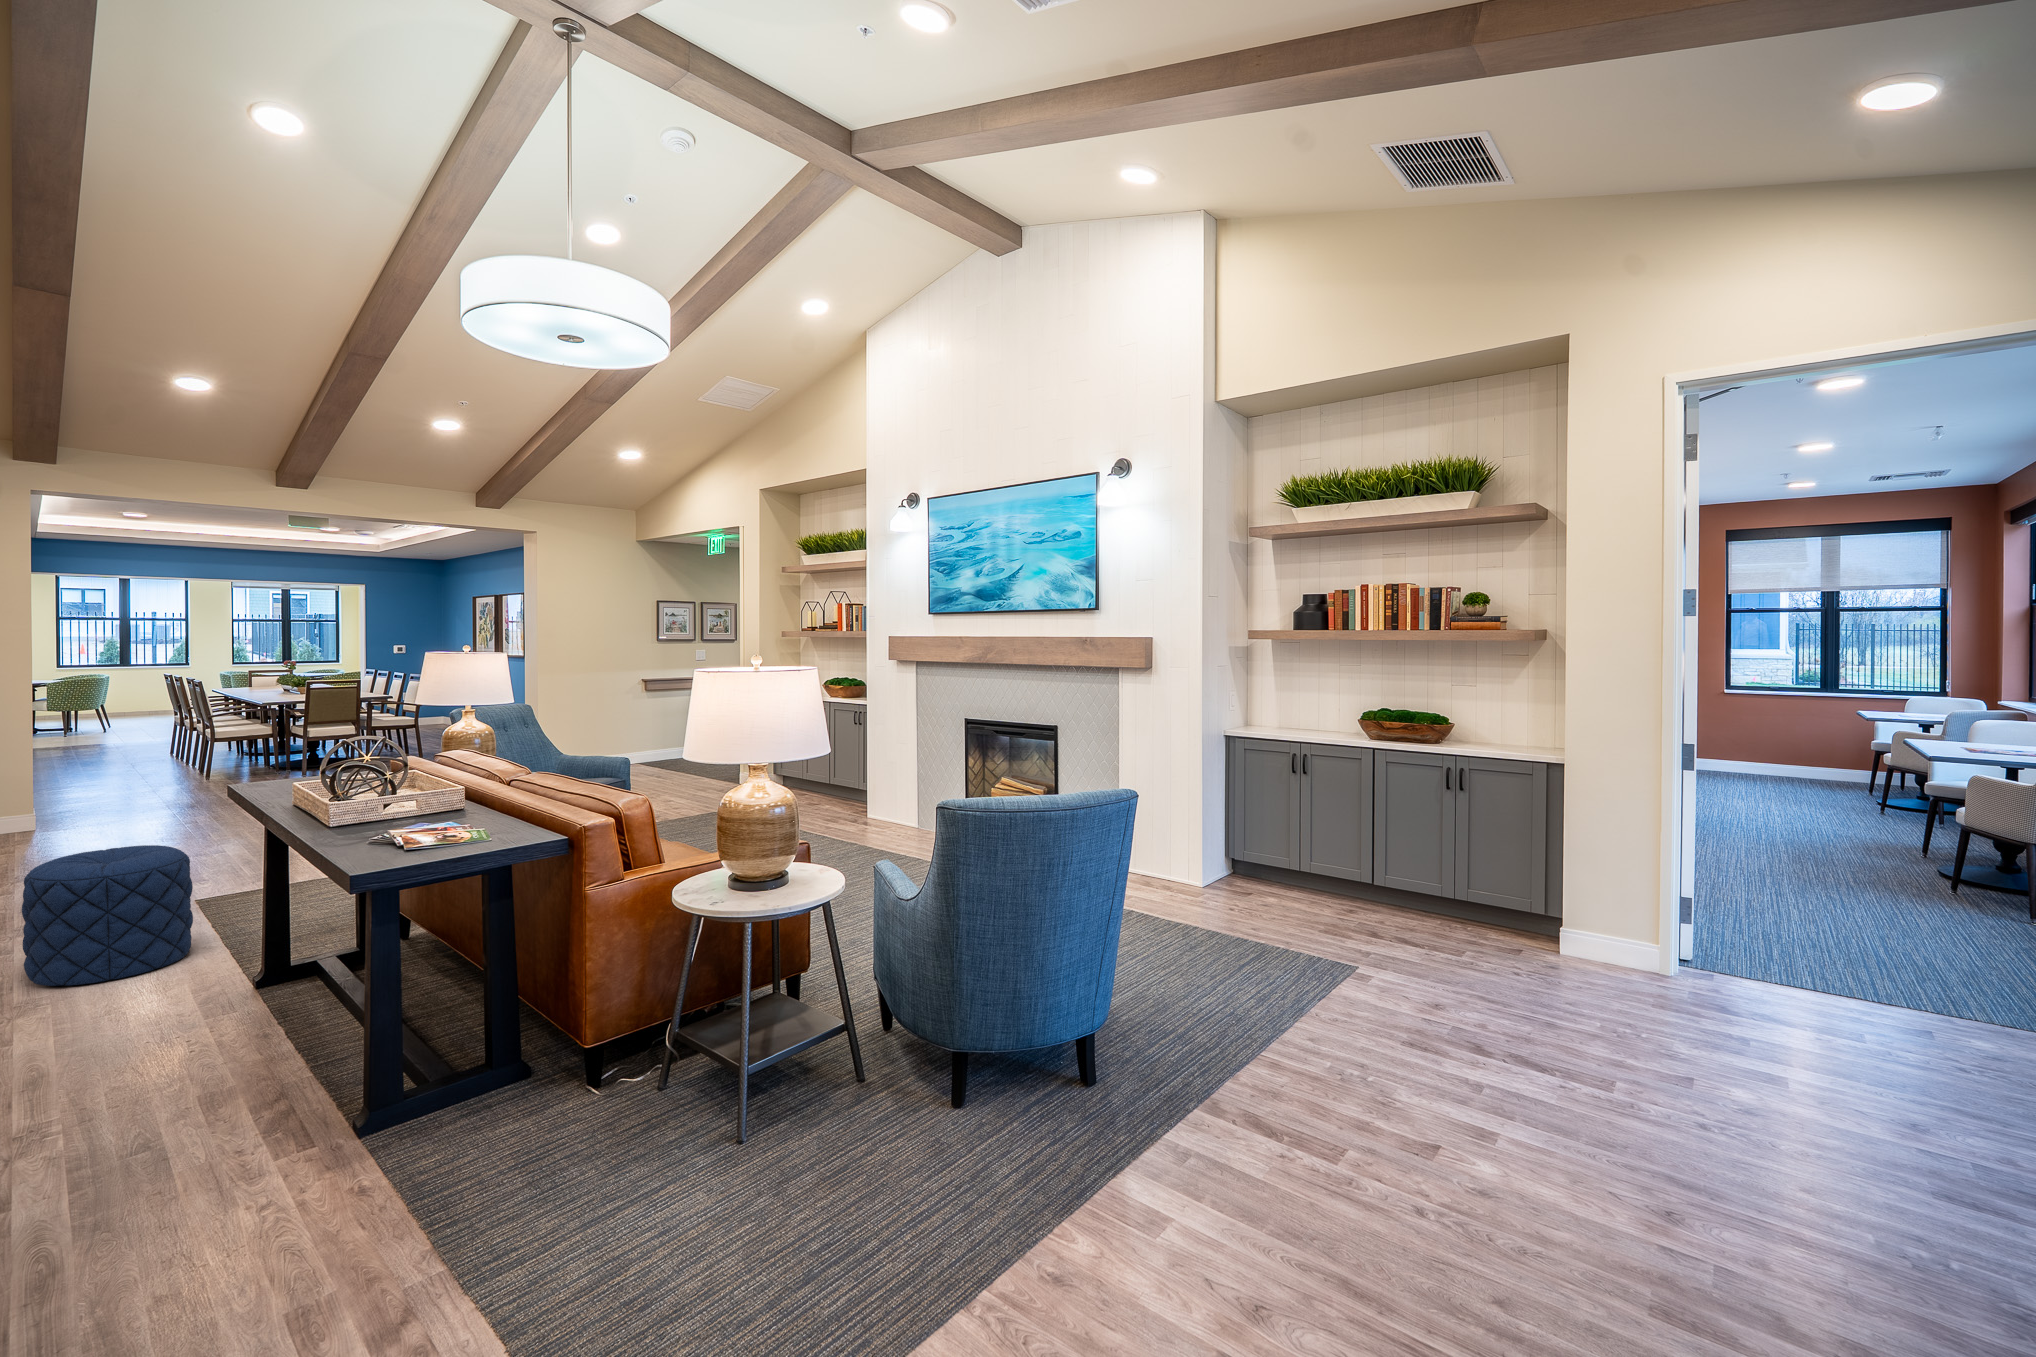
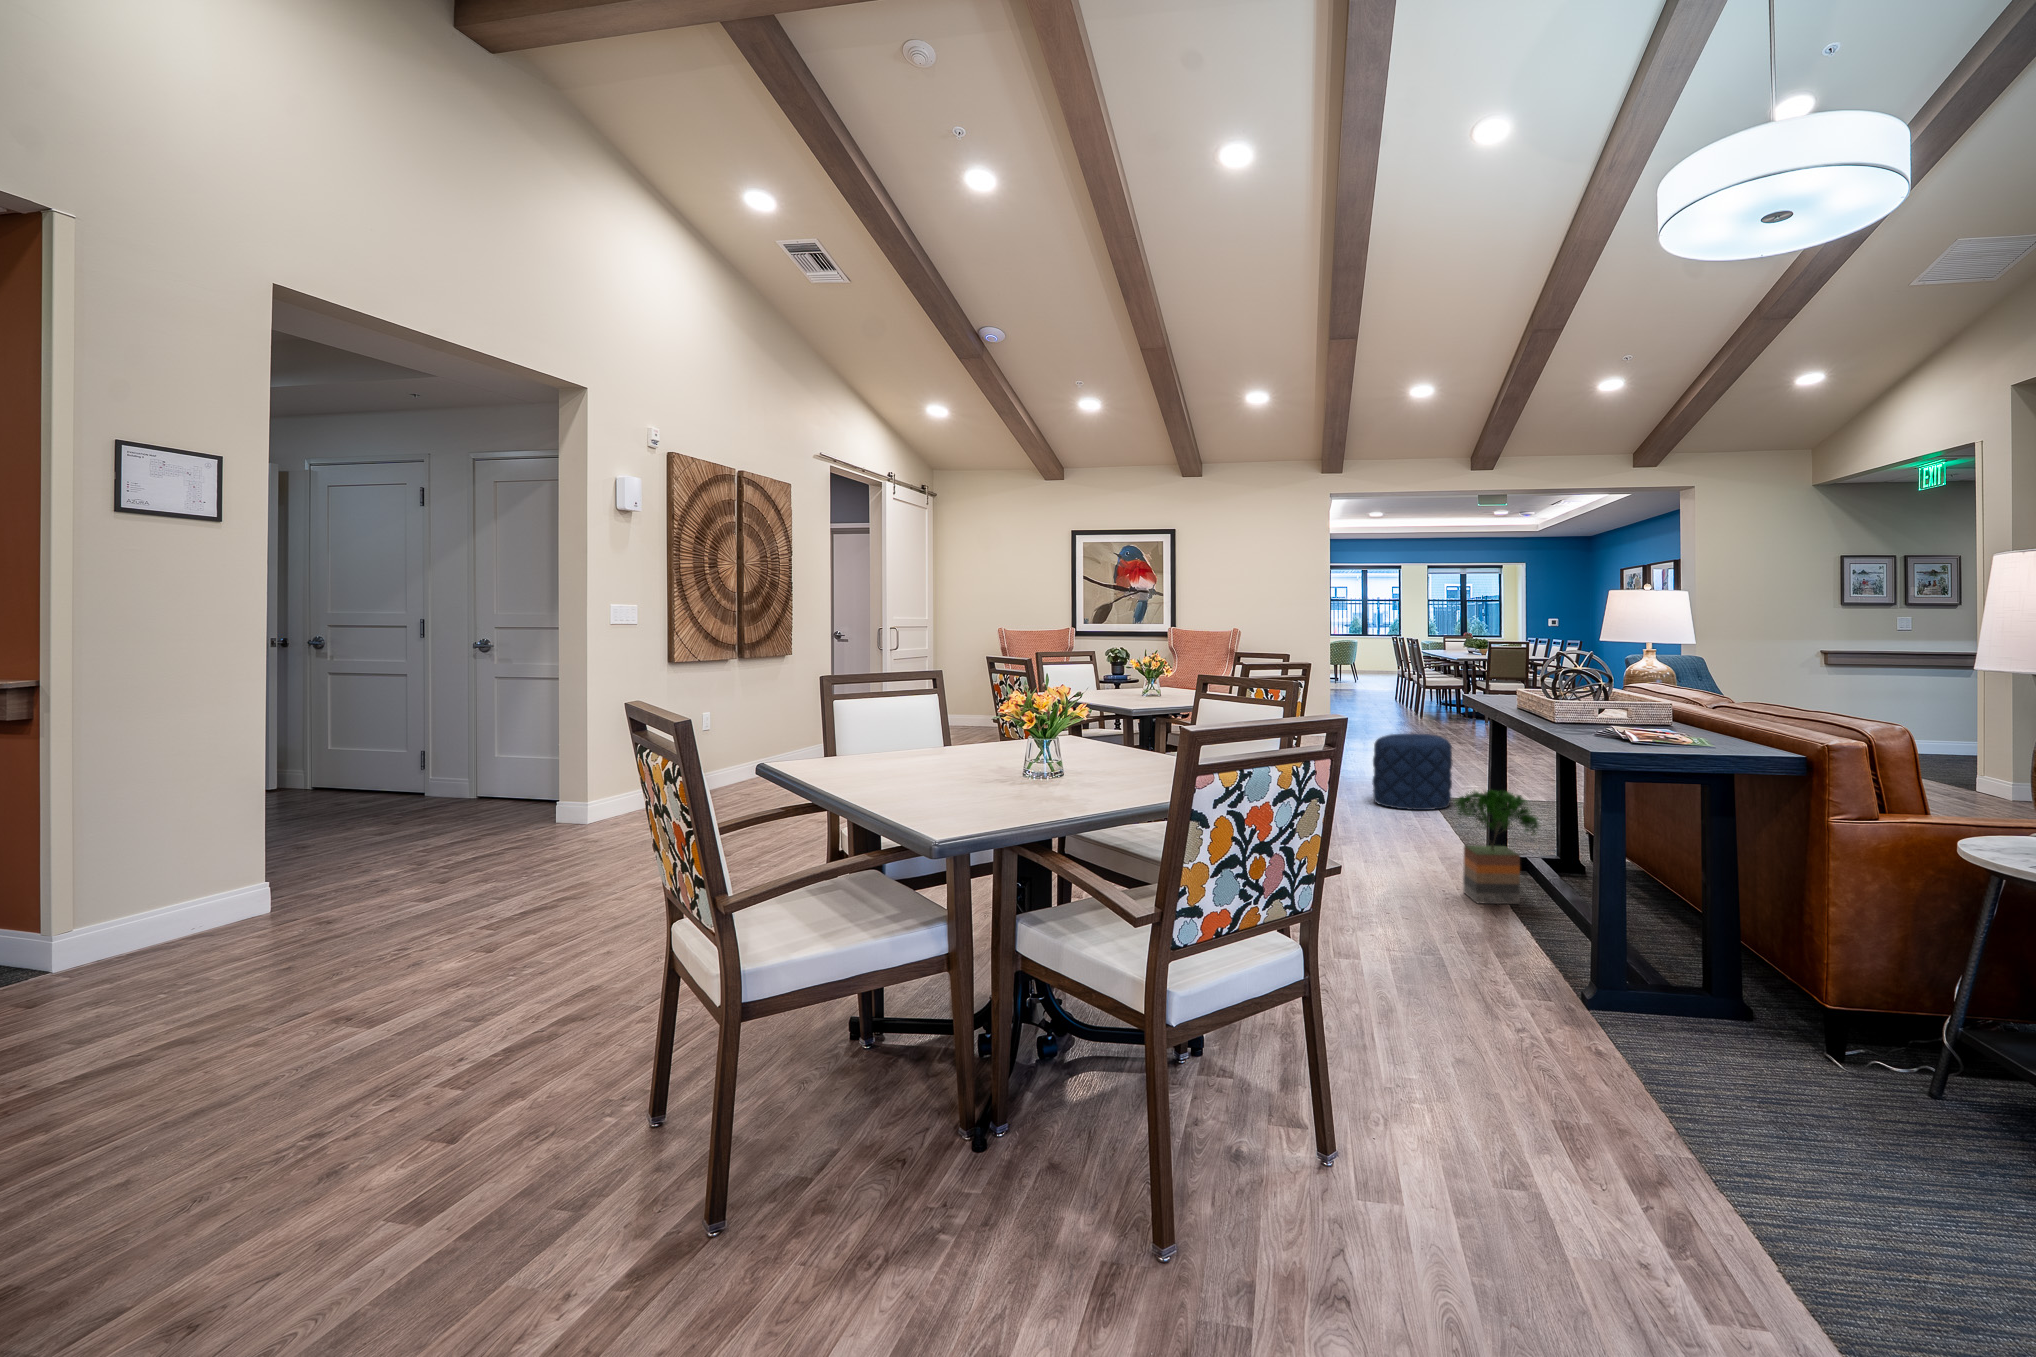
potted tree: none [96,985,293,1230] -> present [1455,790,1539,904]

